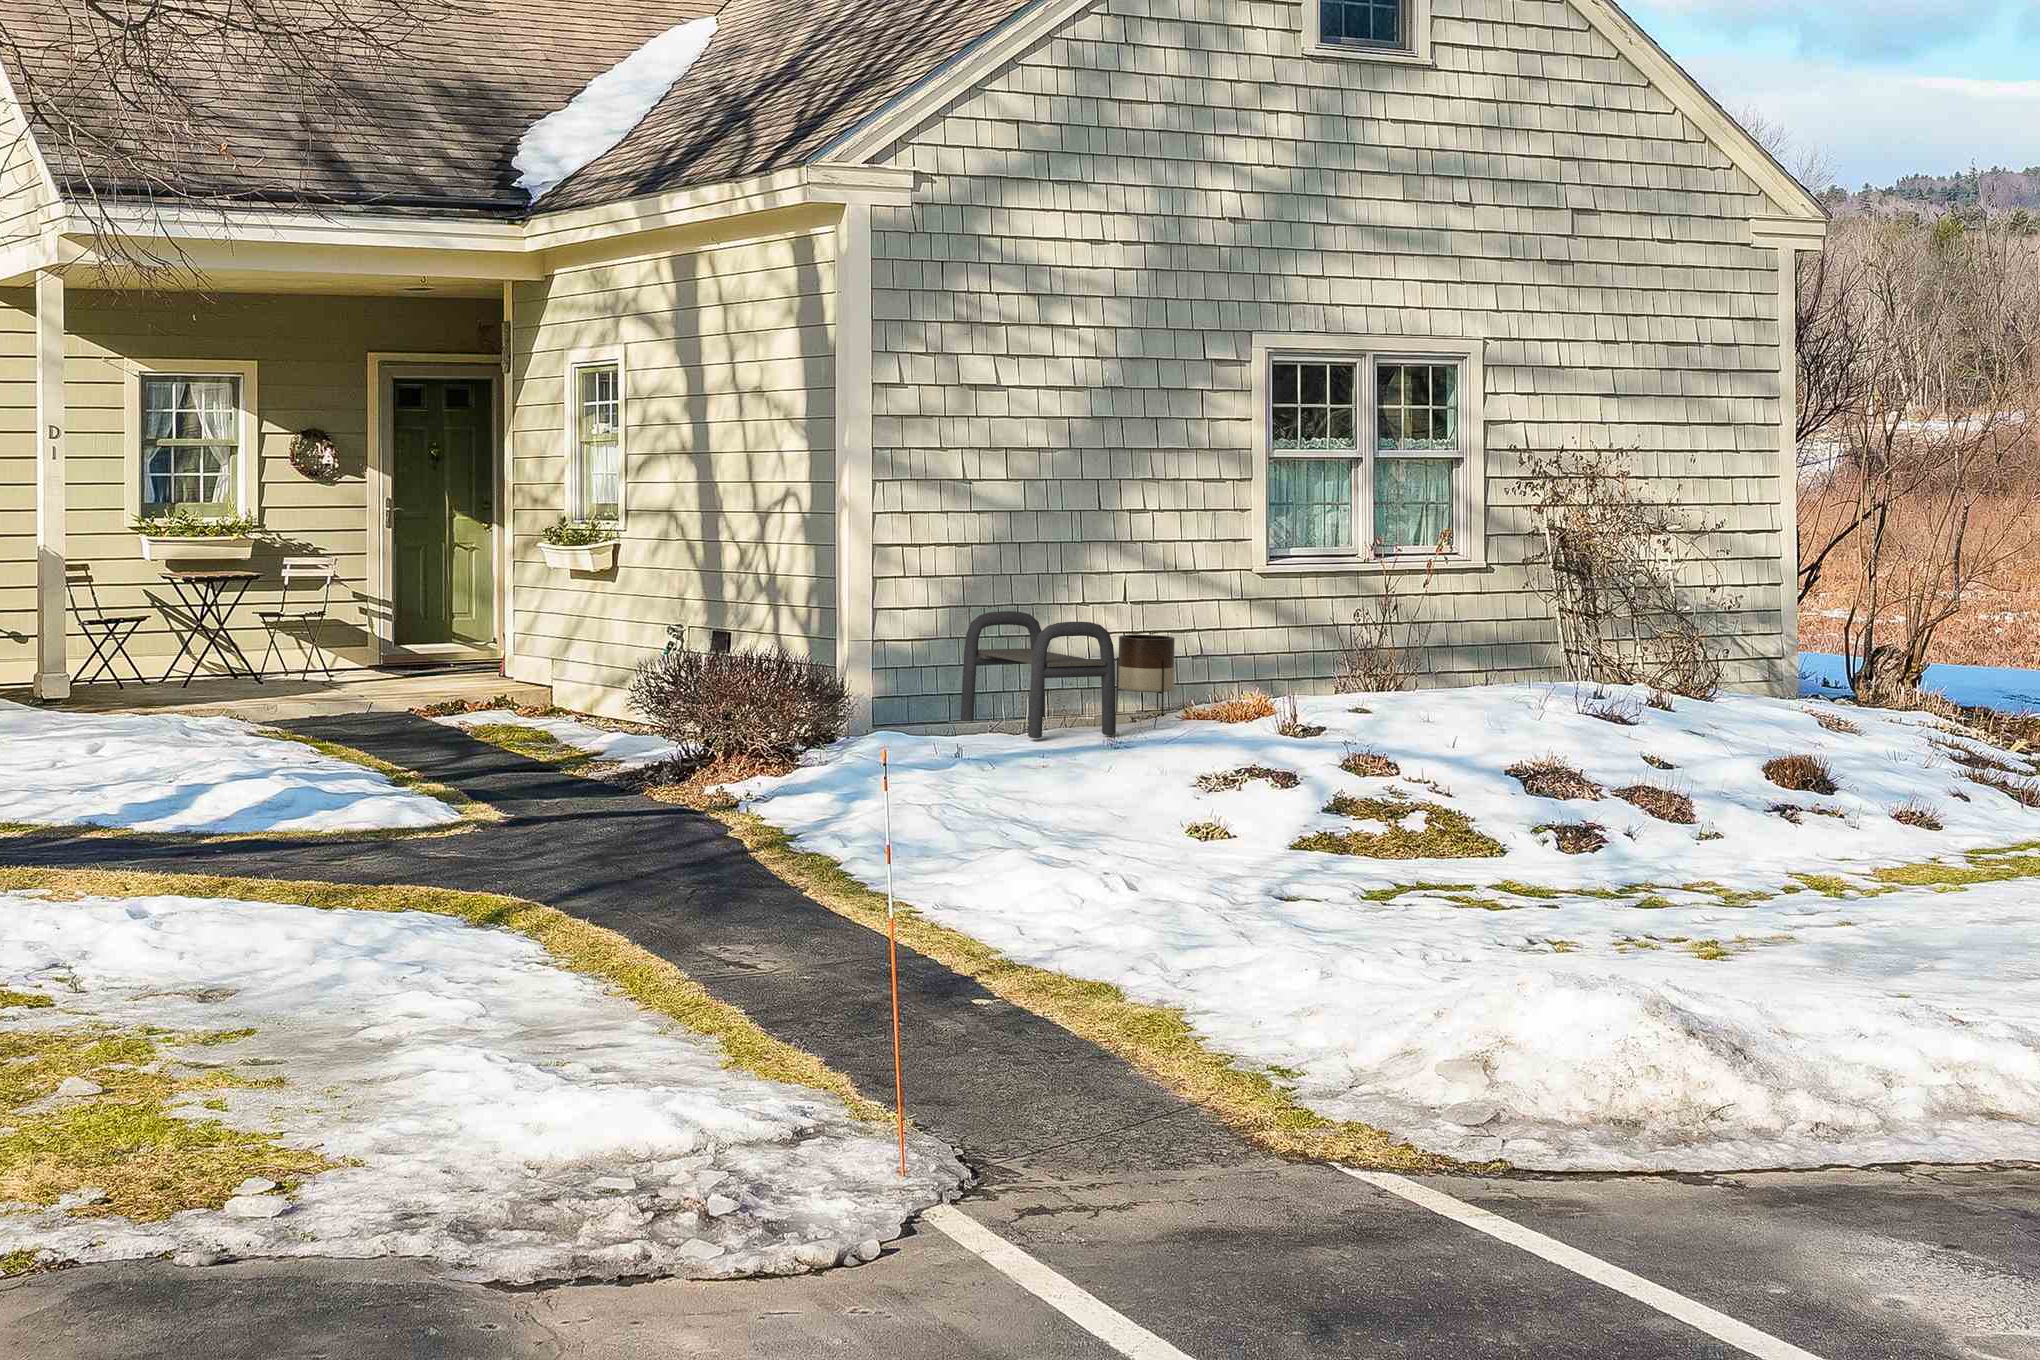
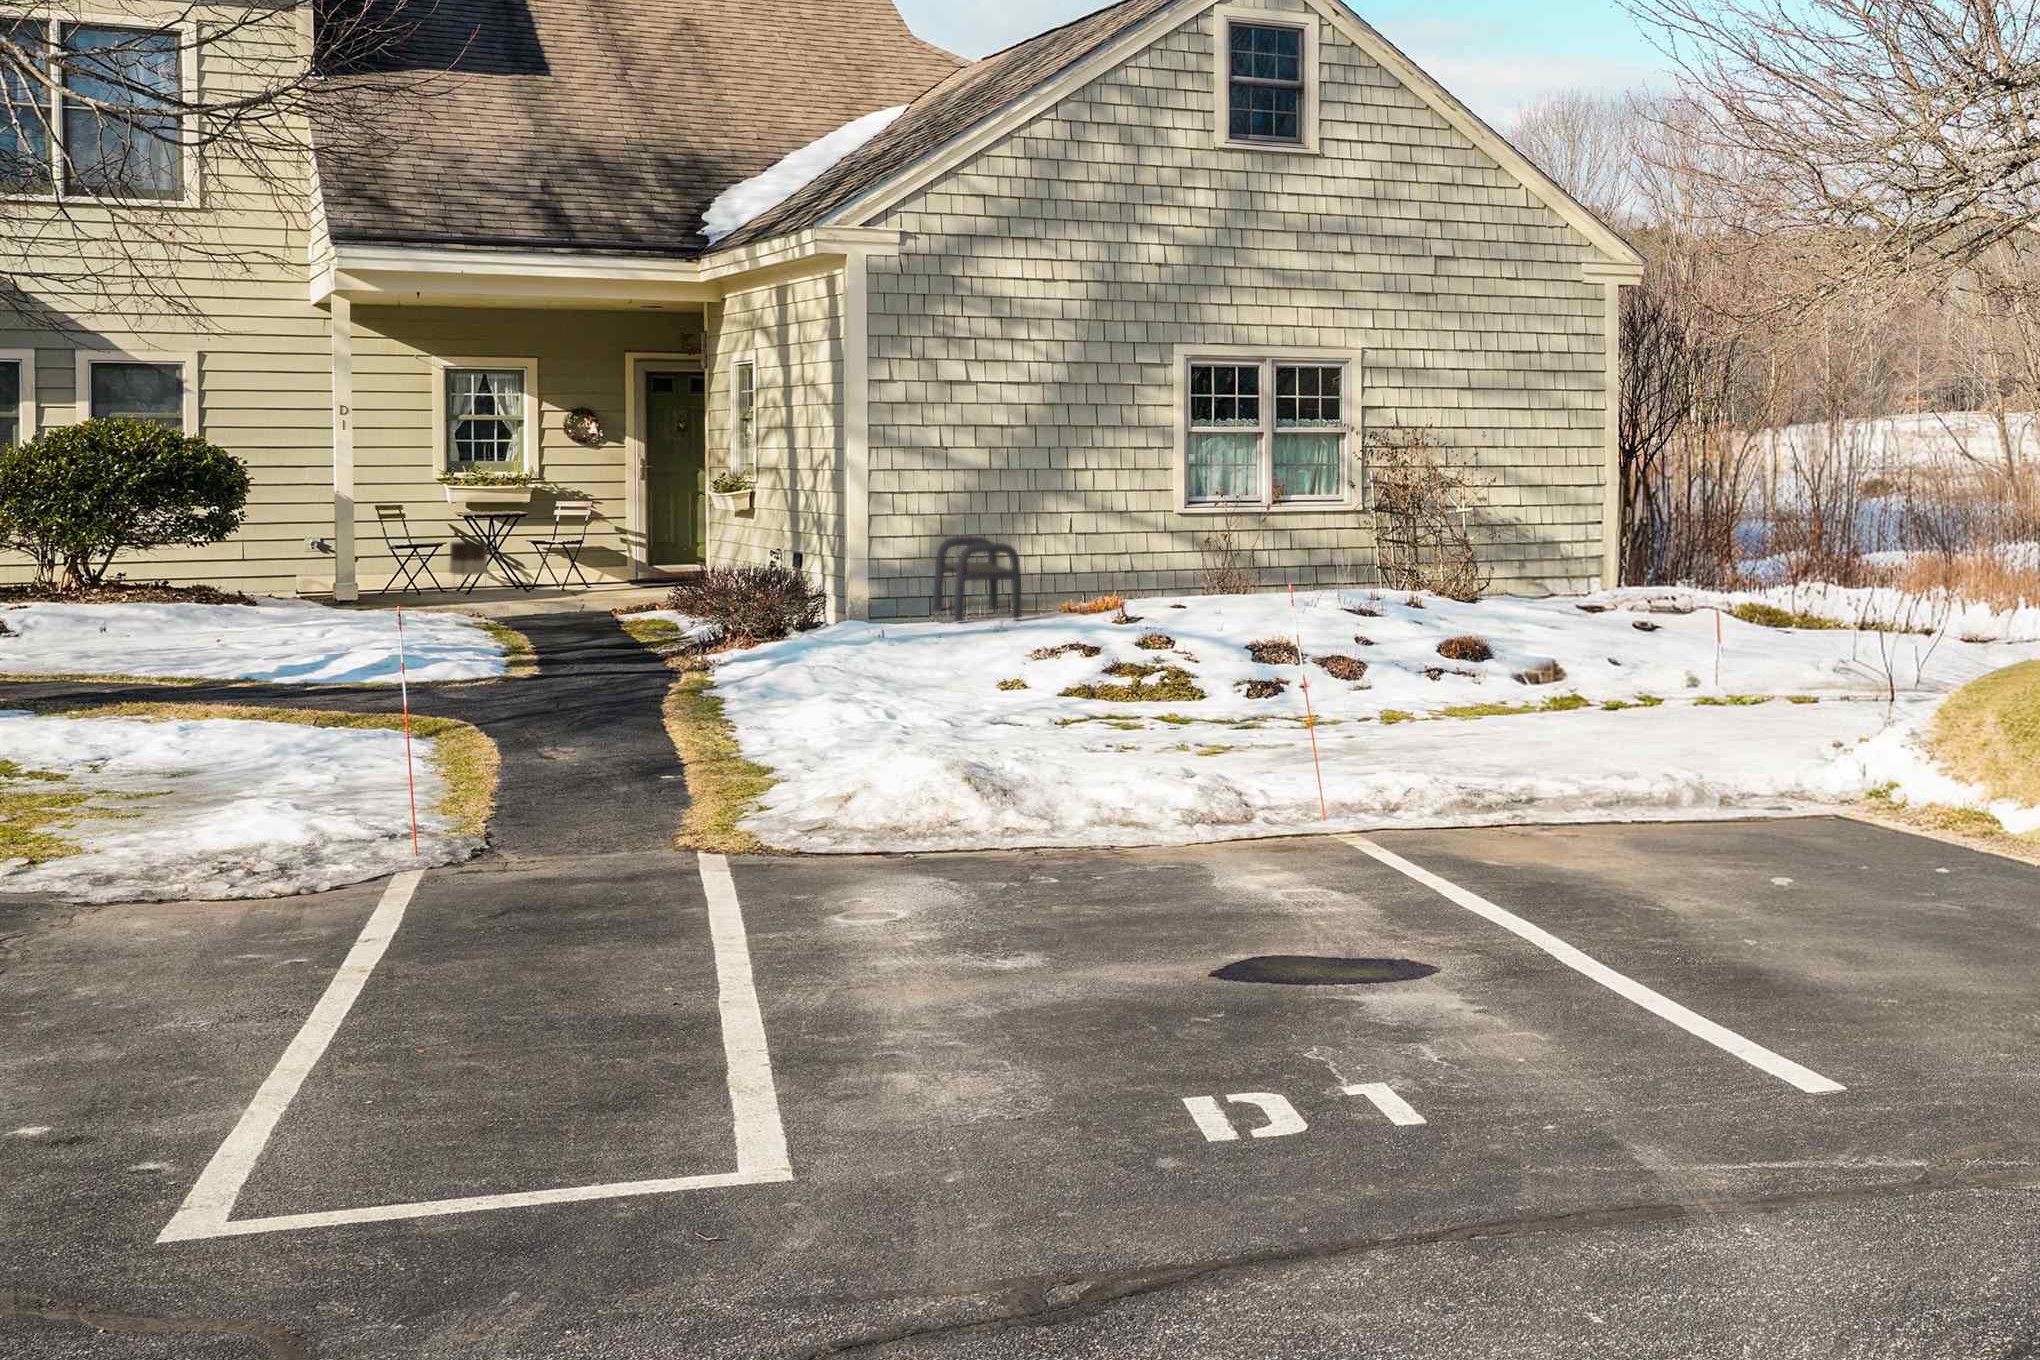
planter: present [1116,635,1175,716] -> present [449,541,487,576]

